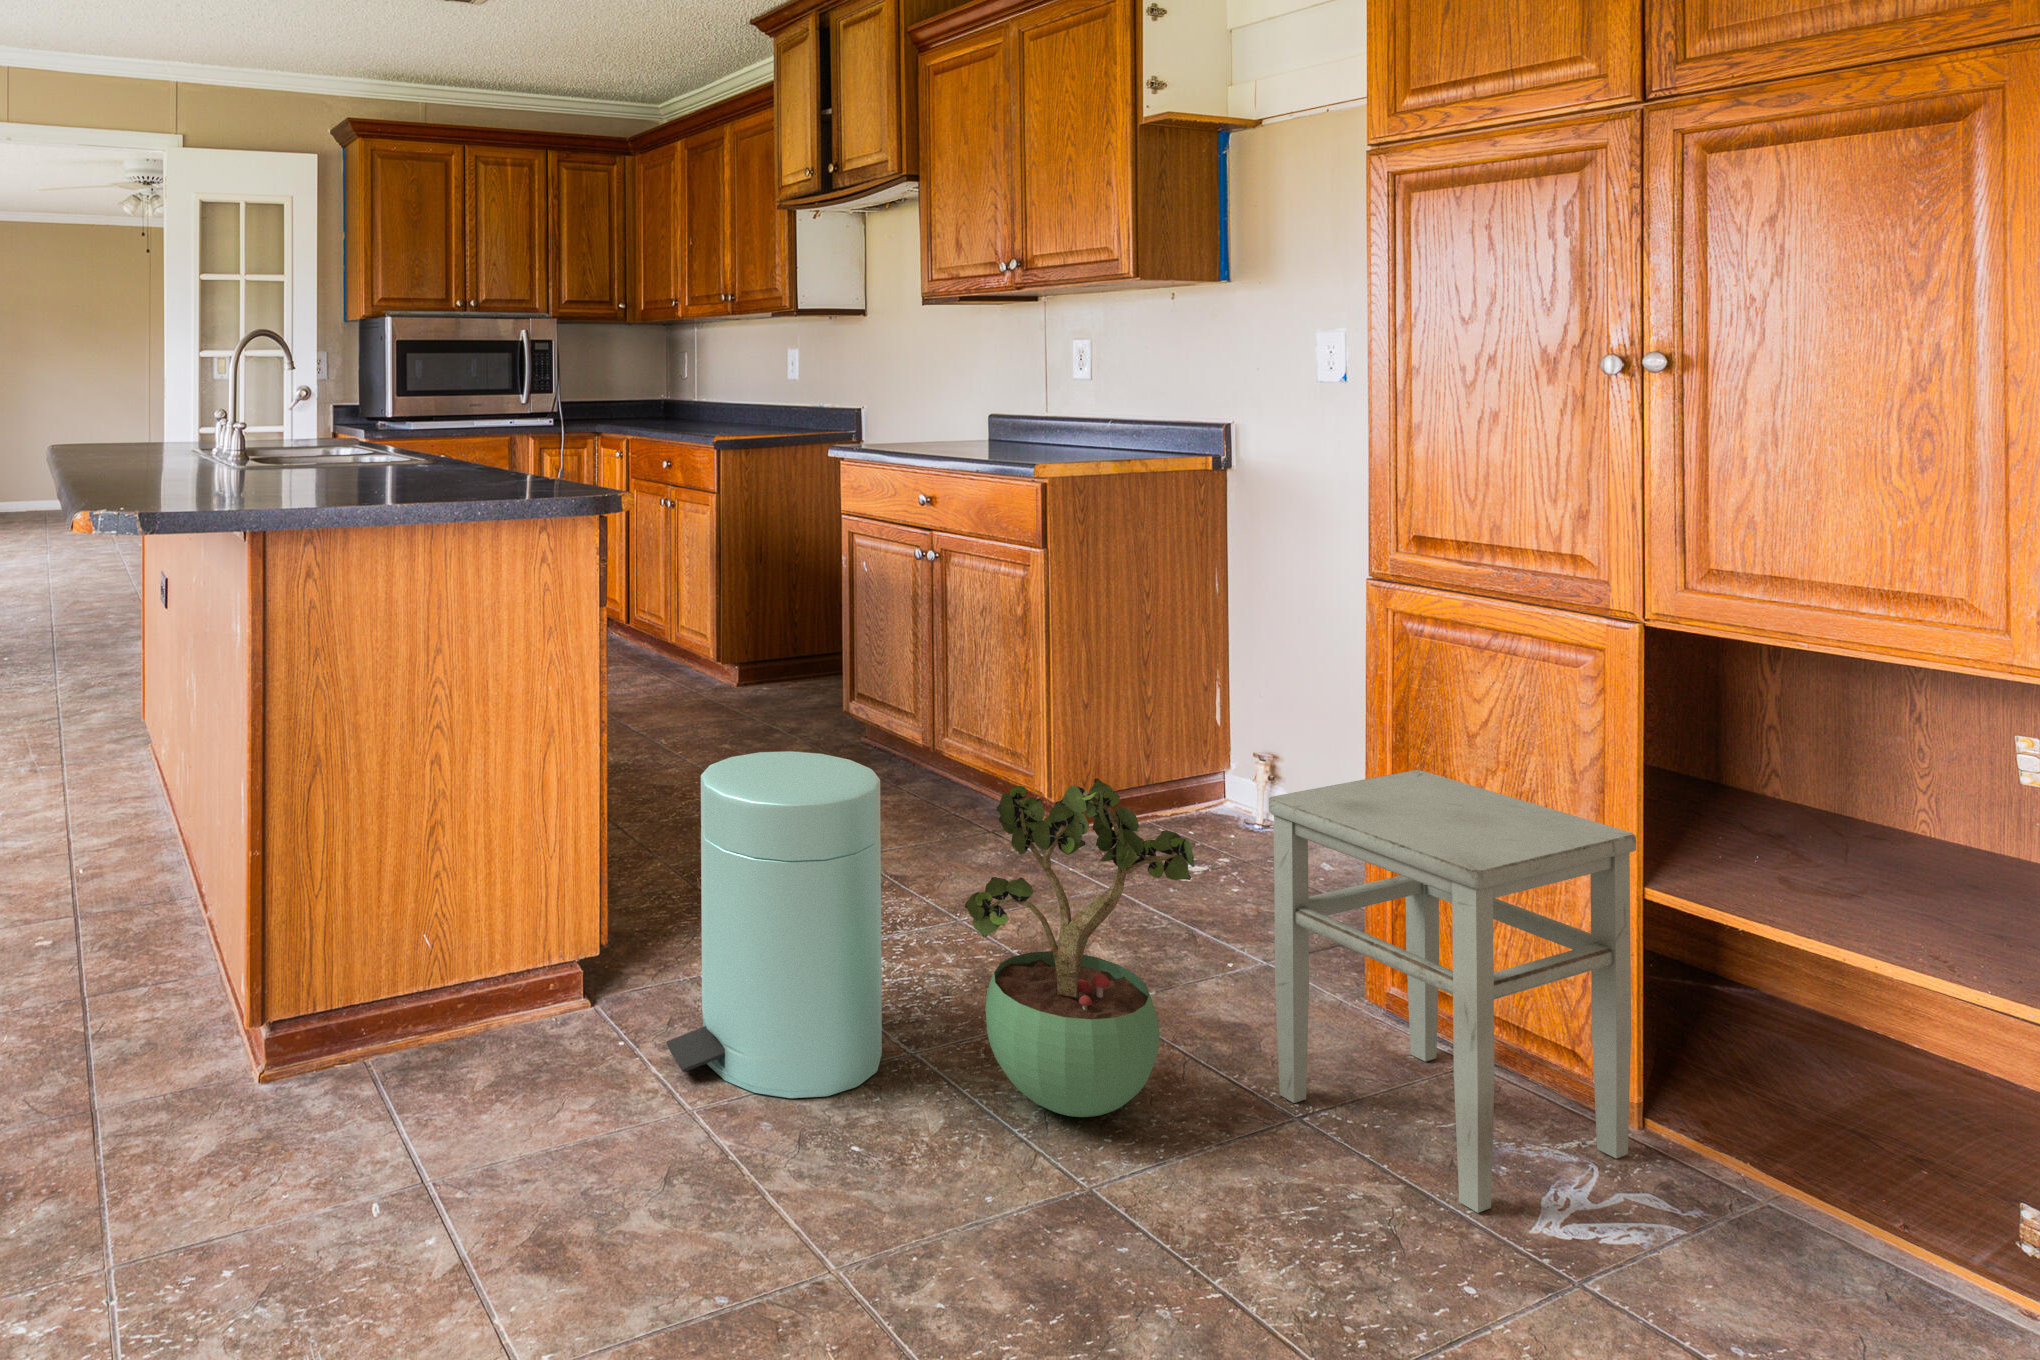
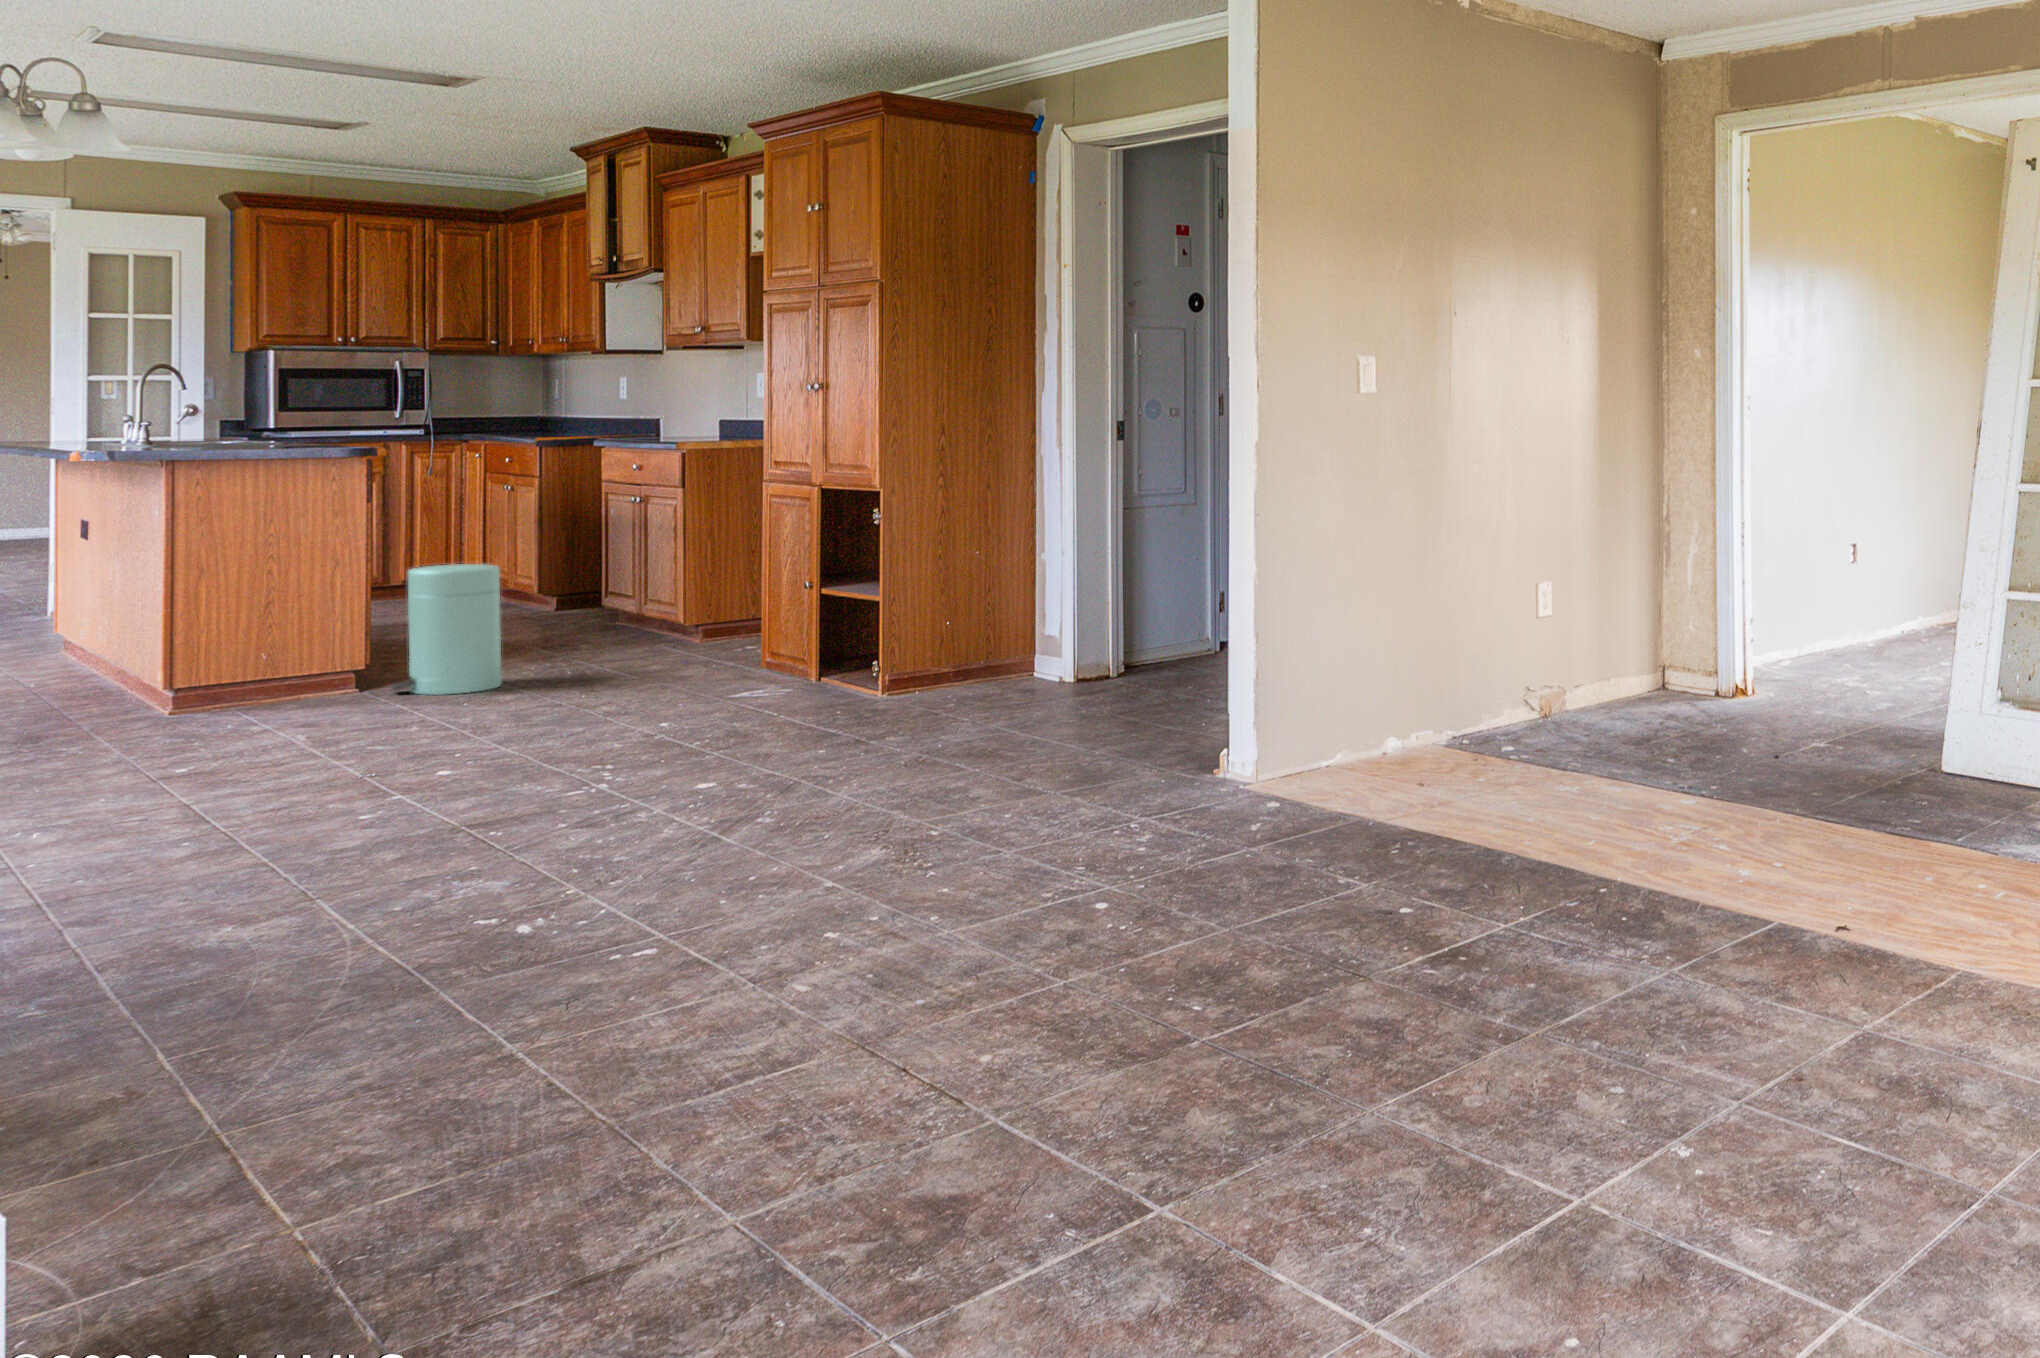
stool: present [1269,770,1636,1213] -> none [668,559,794,693]
potted plant: present [965,778,1195,1117] -> none [525,554,621,689]

